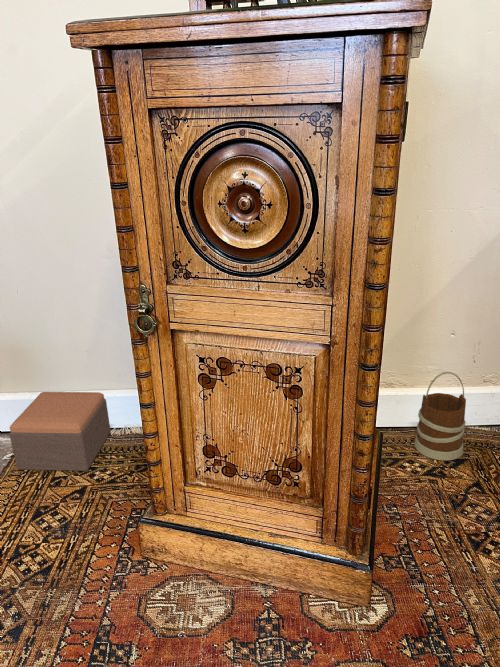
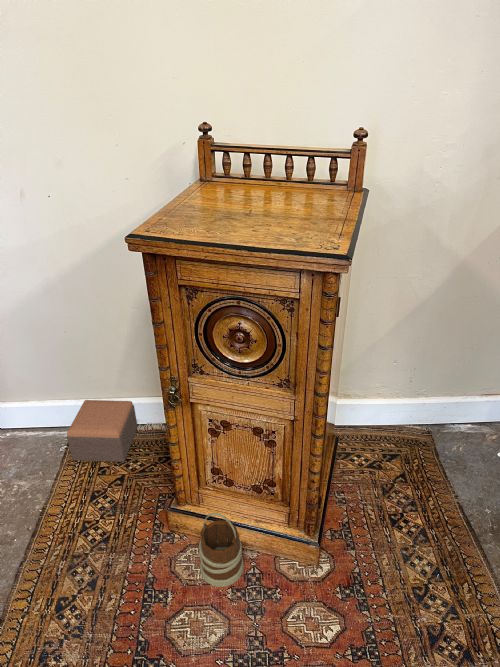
wooden bucket: present [414,372,466,460] -> present [199,513,244,587]

